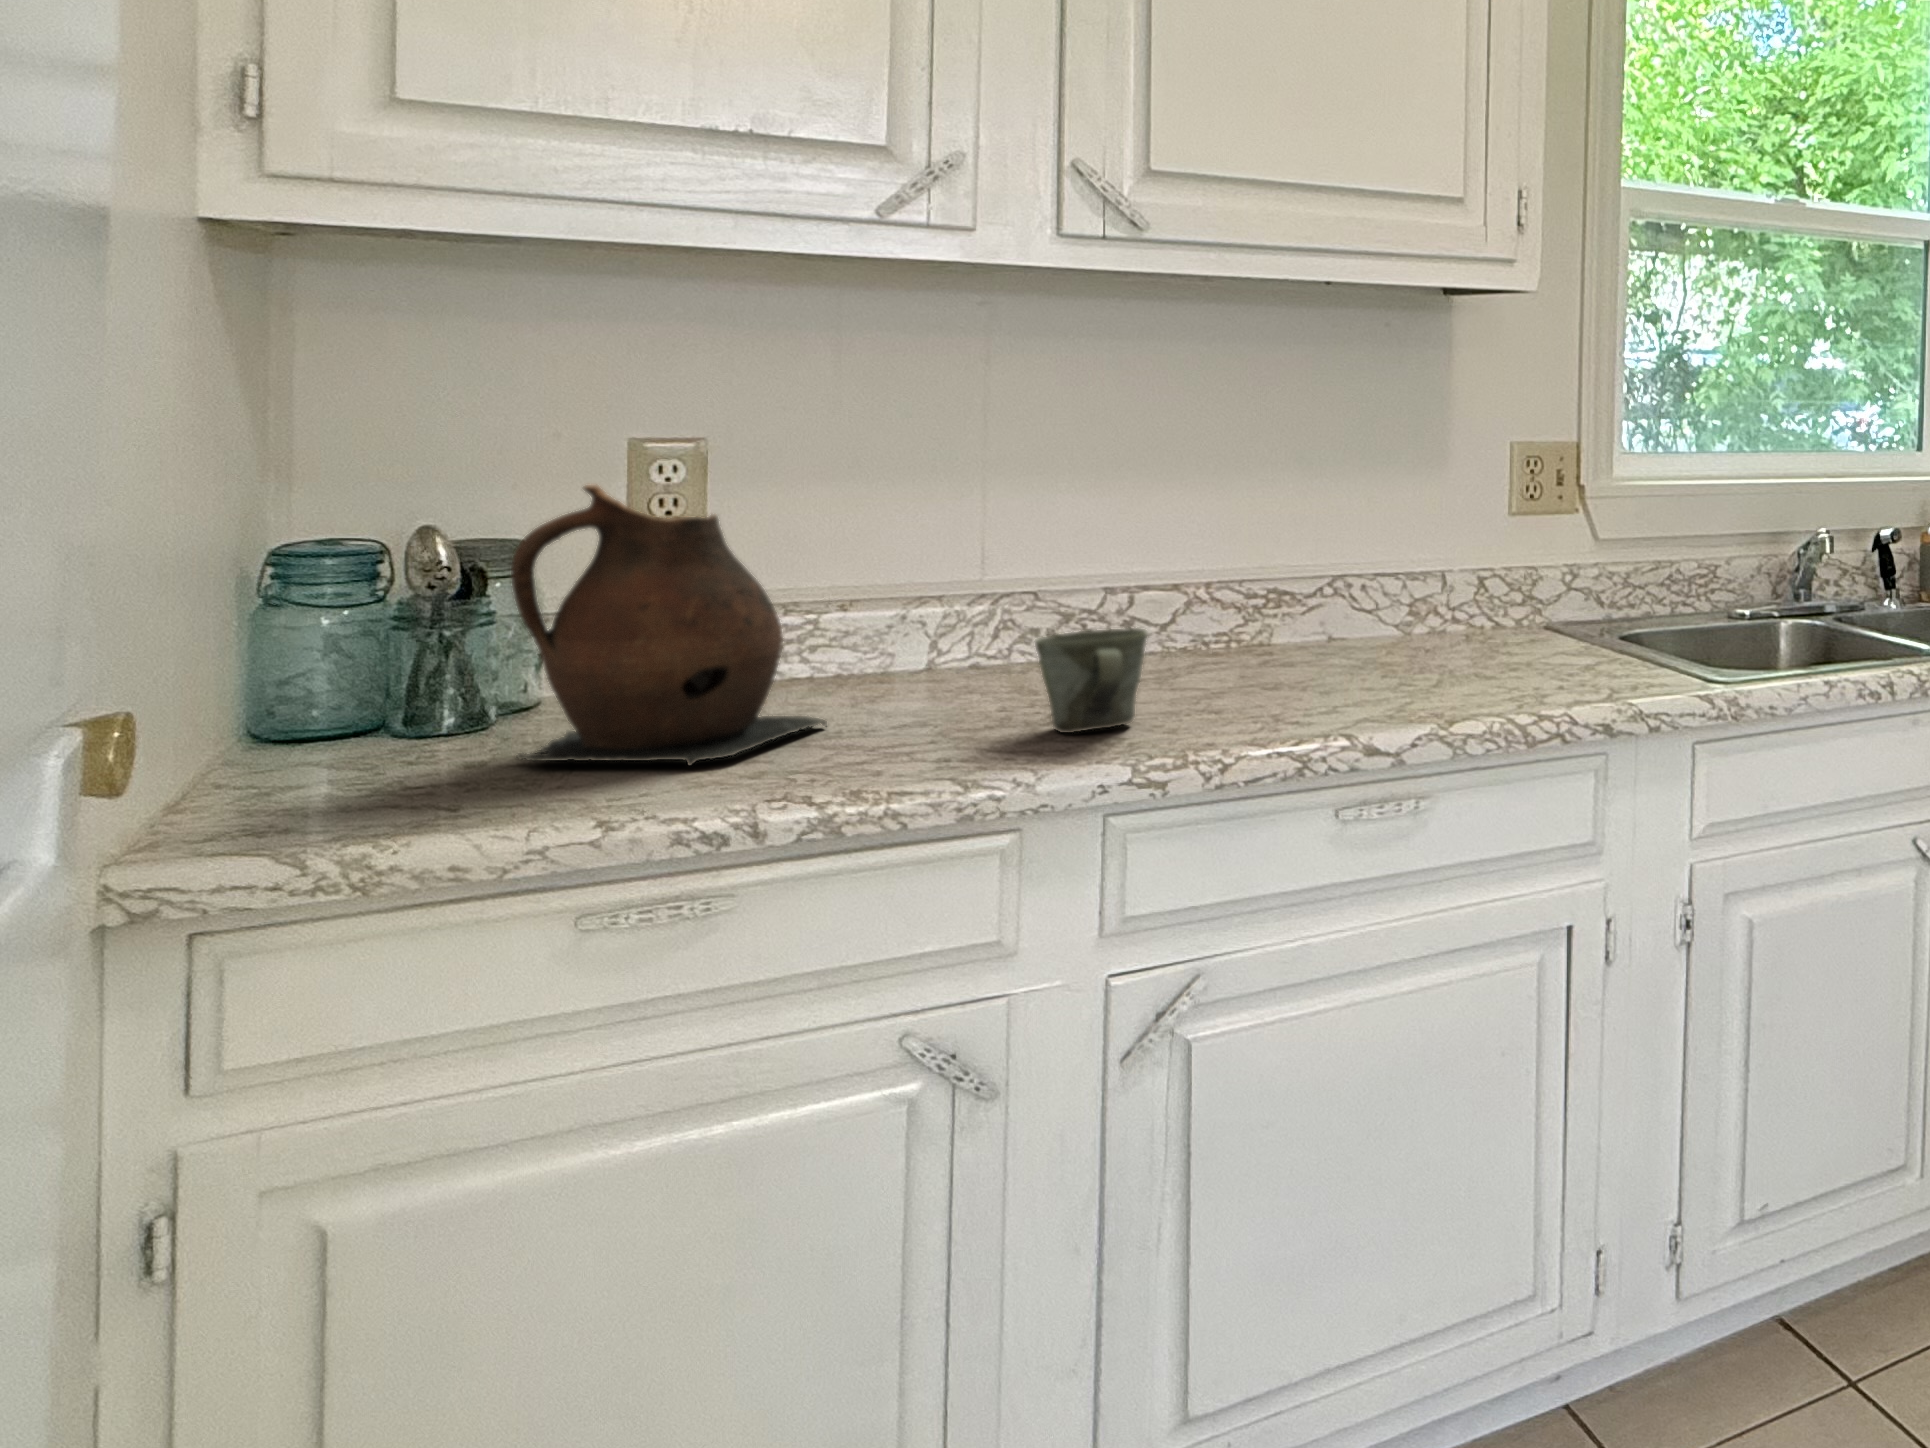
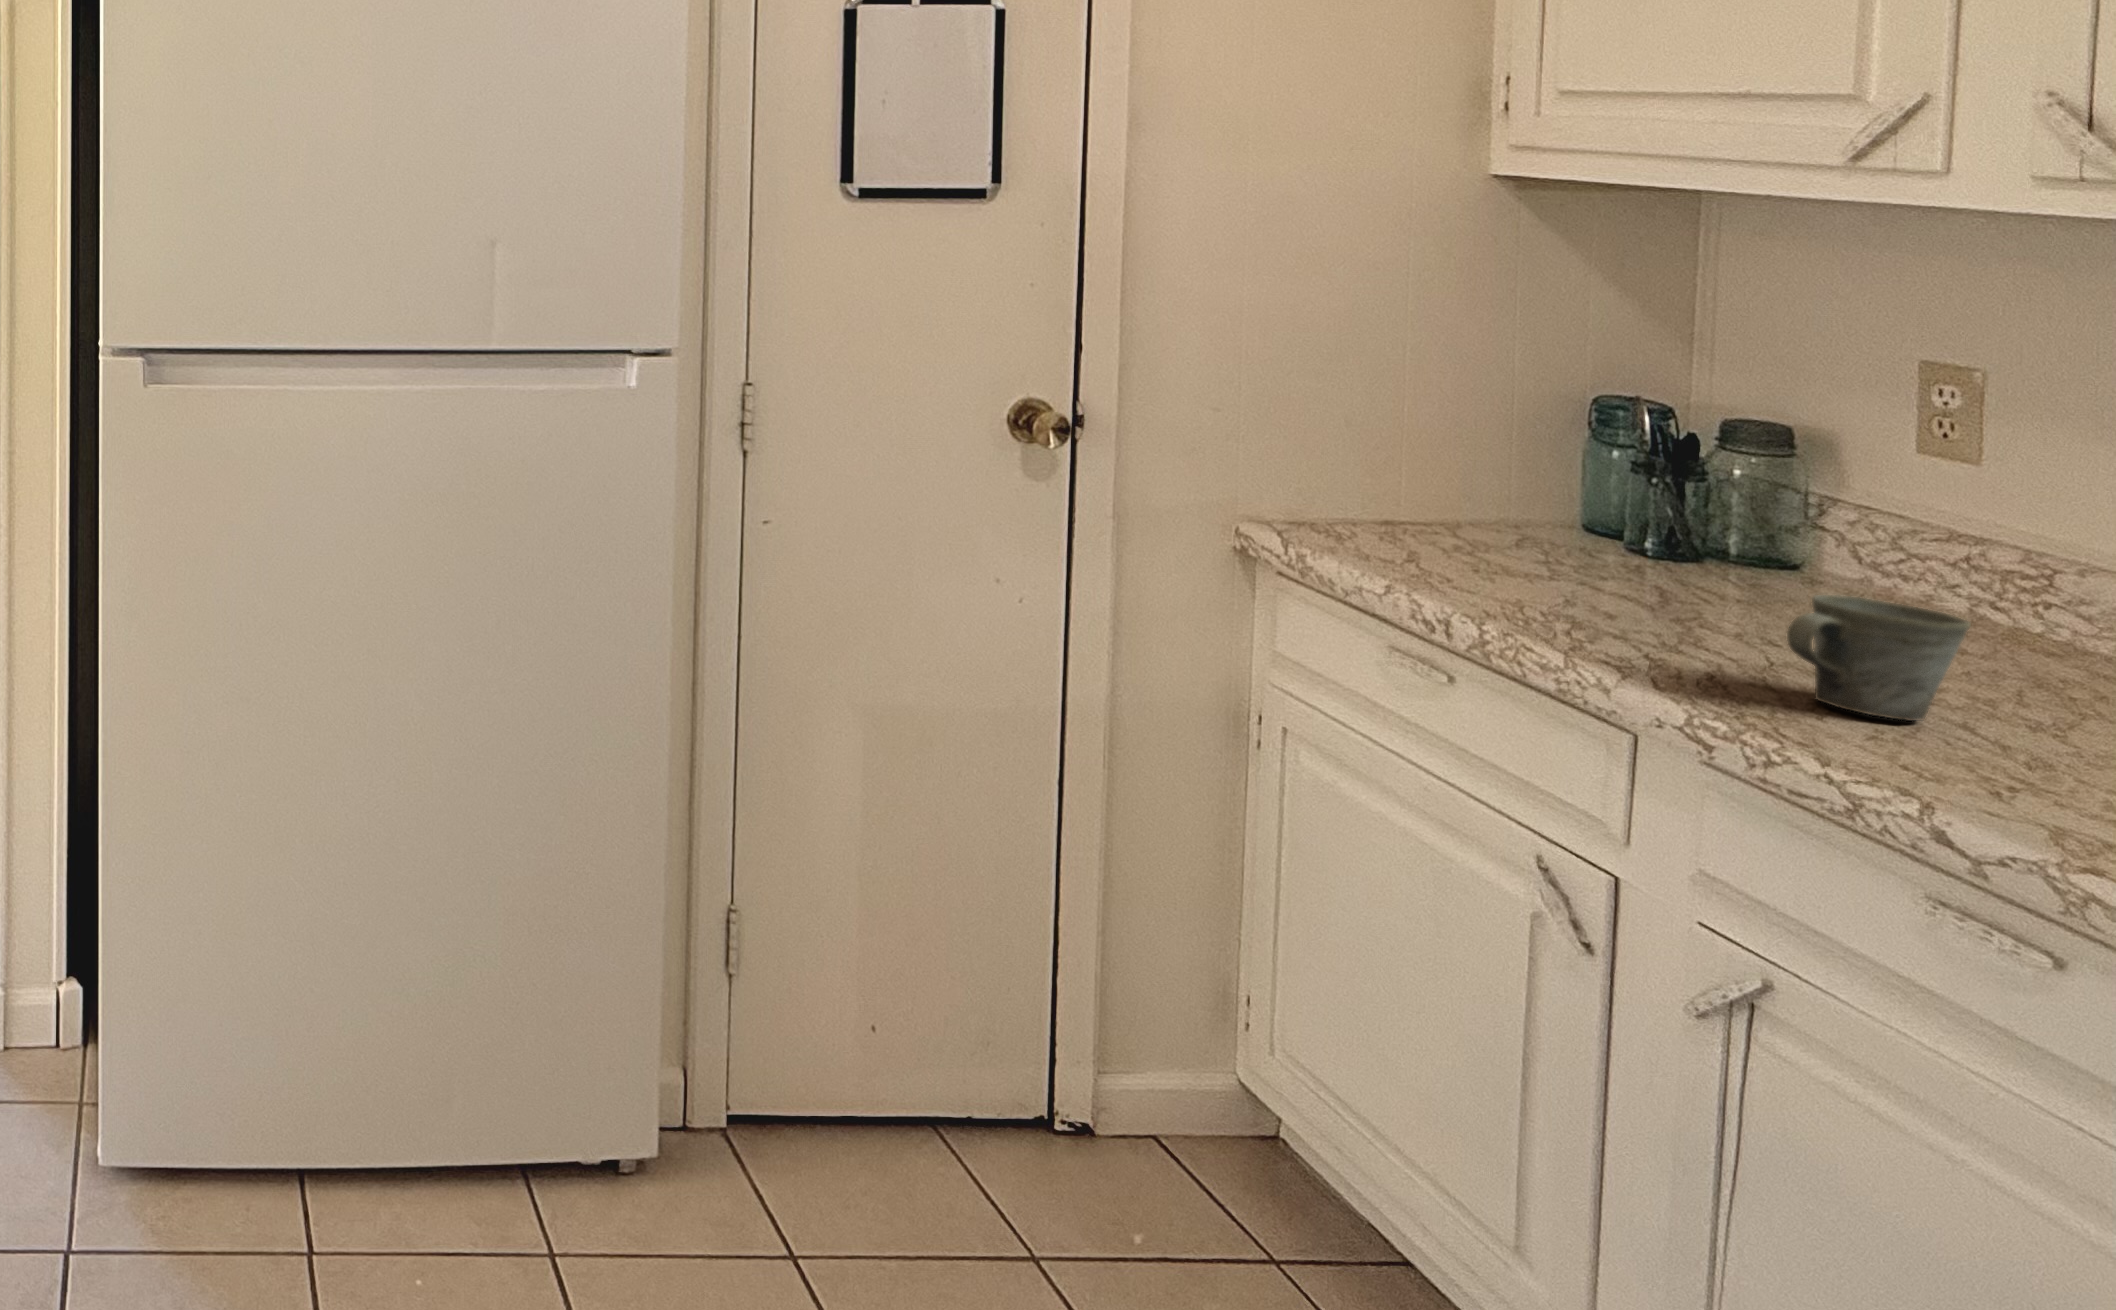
ceramic pitcher: present [511,485,826,765] -> none [1525,369,1788,635]

